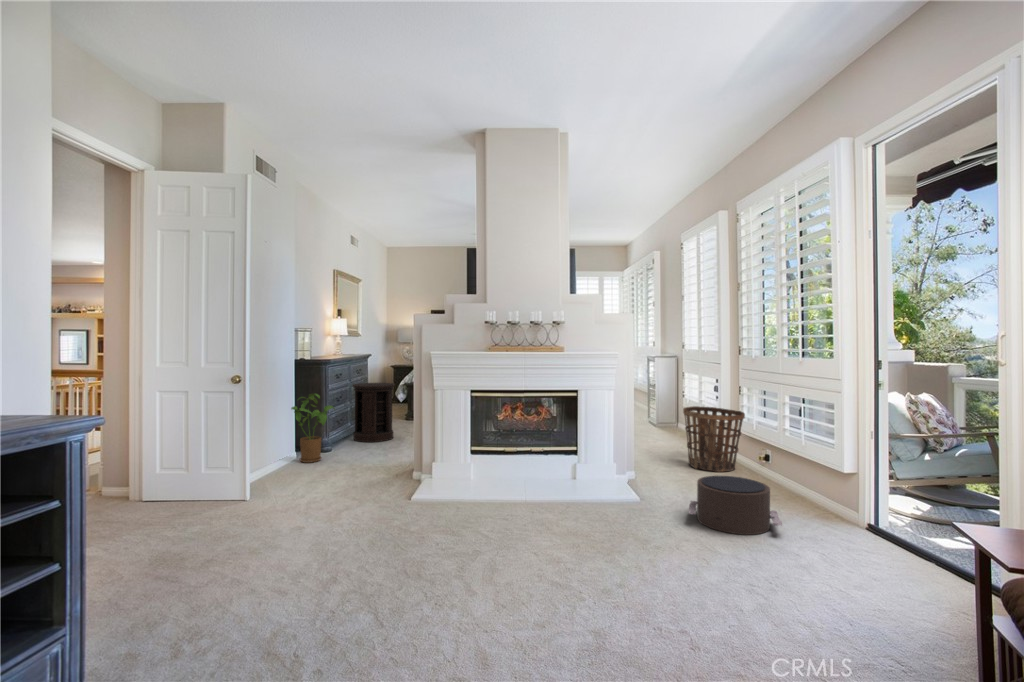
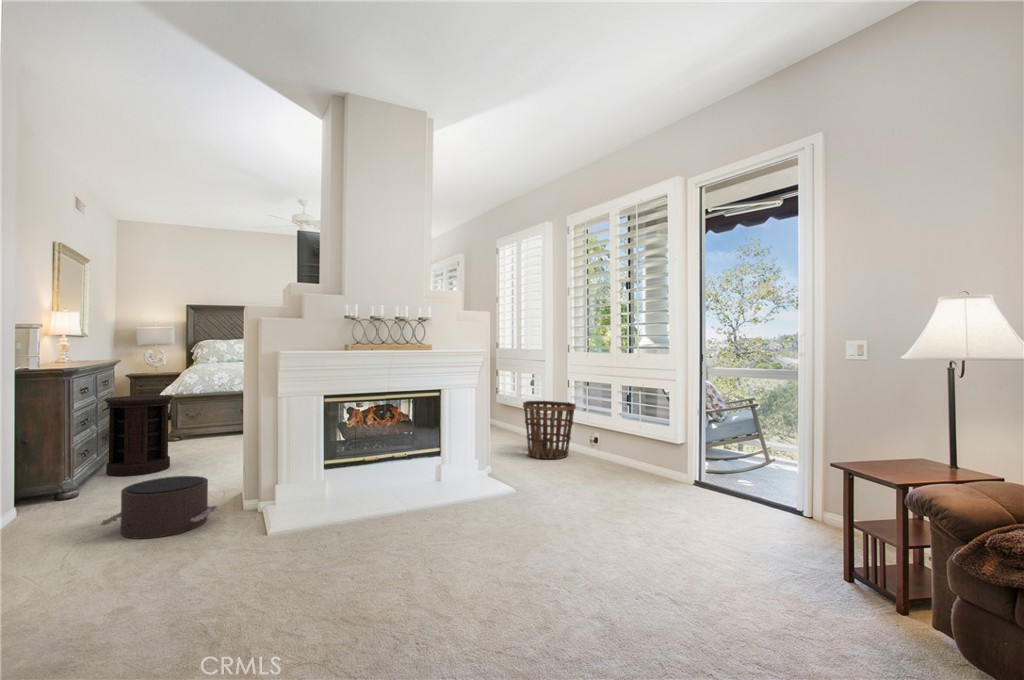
house plant: present [291,394,335,463] -> none [21,413,98,515]
pouf: present [688,476,782,535] -> present [100,476,217,539]

